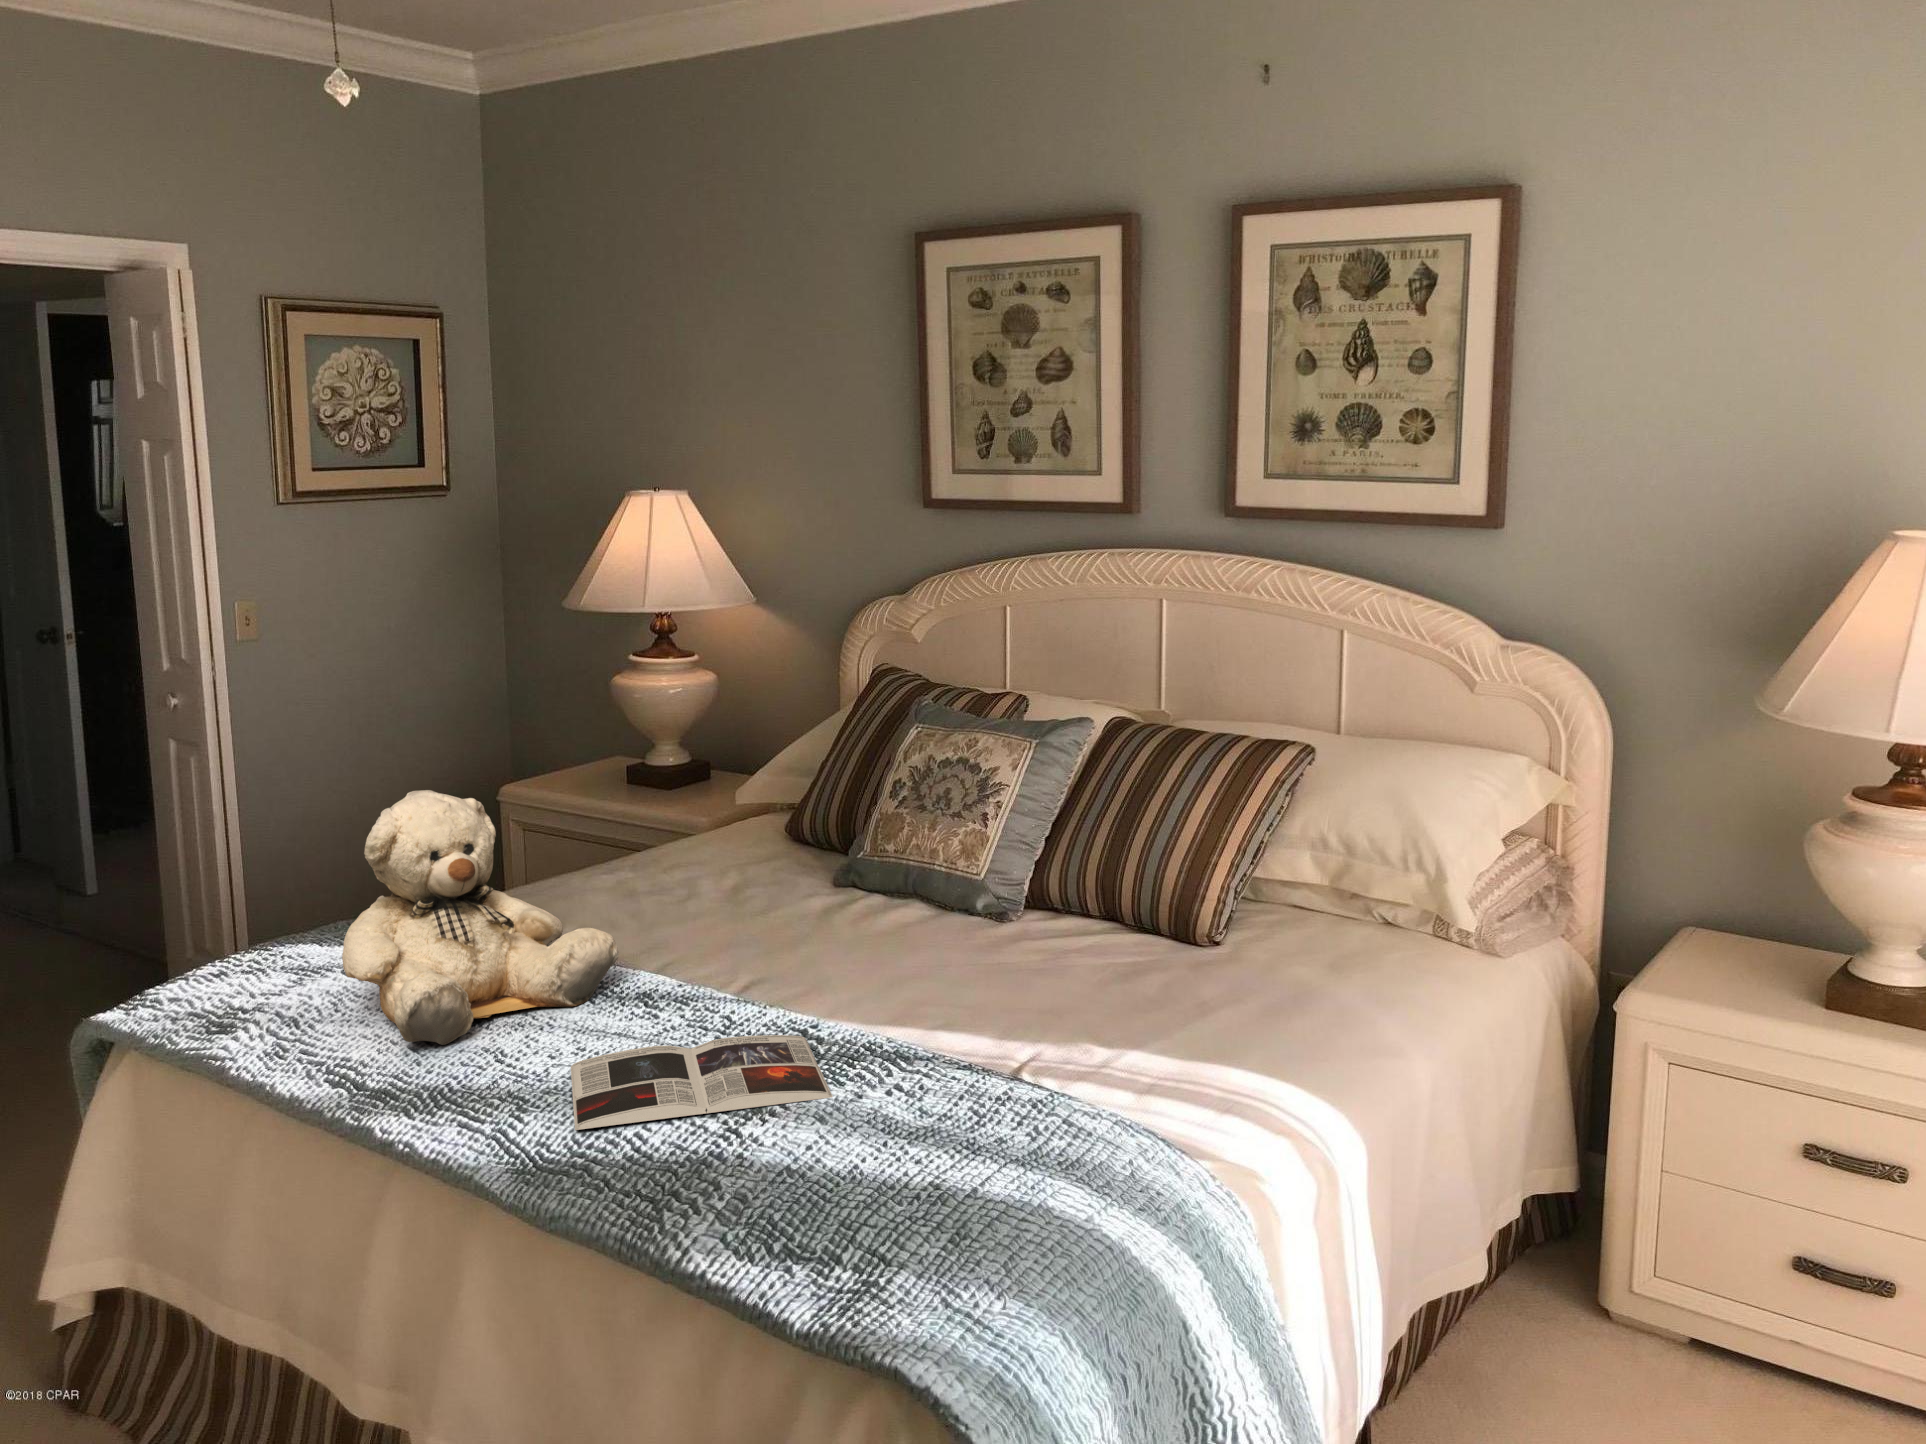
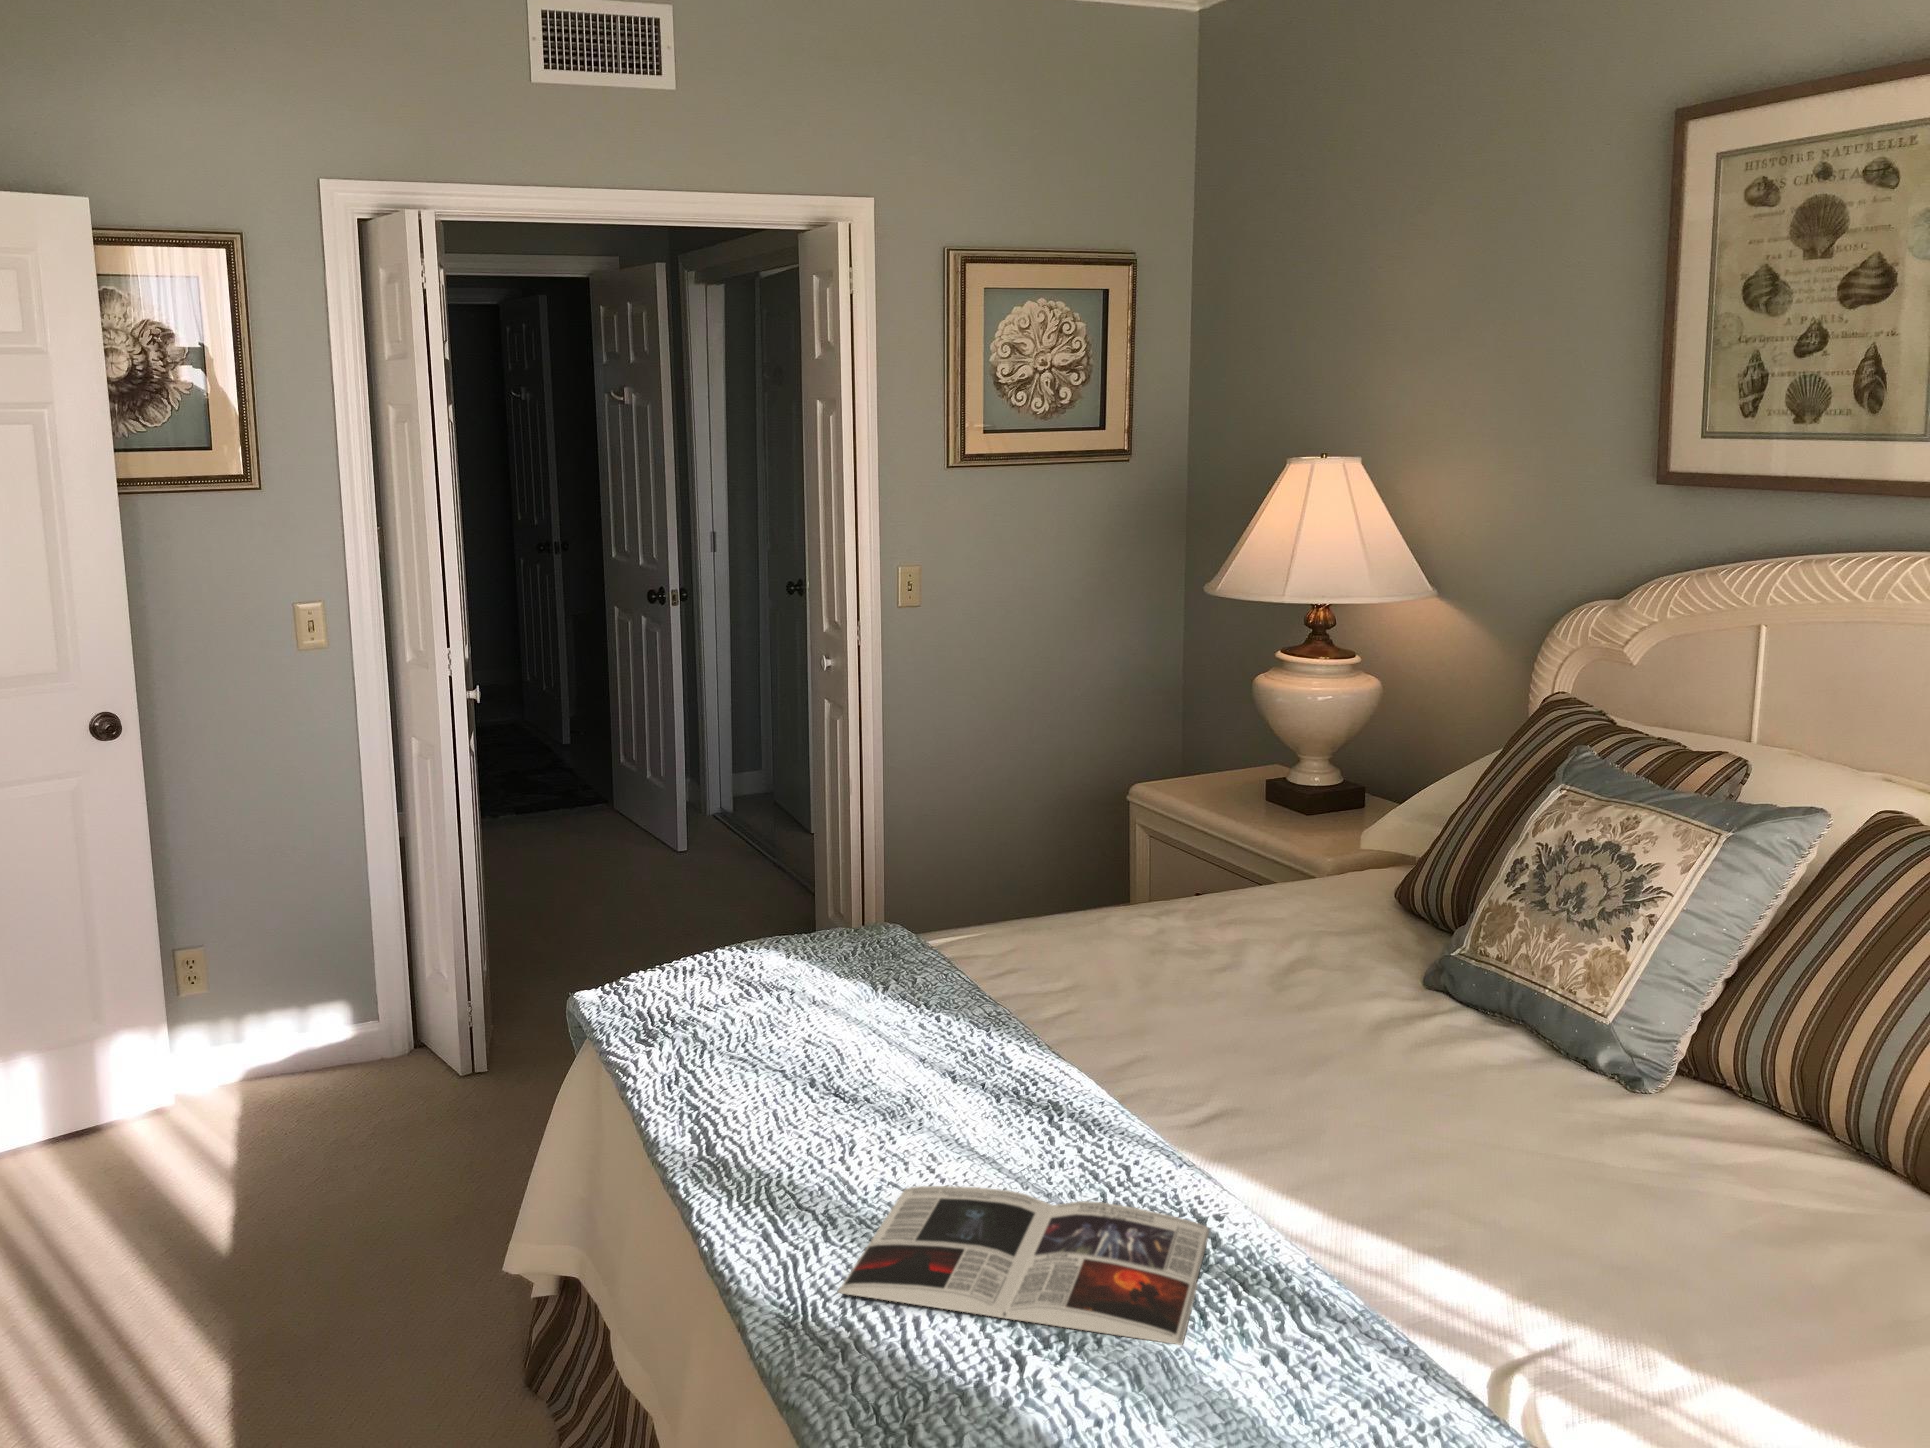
teddy bear: present [342,790,619,1045] -> none [731,805,1037,1119]

